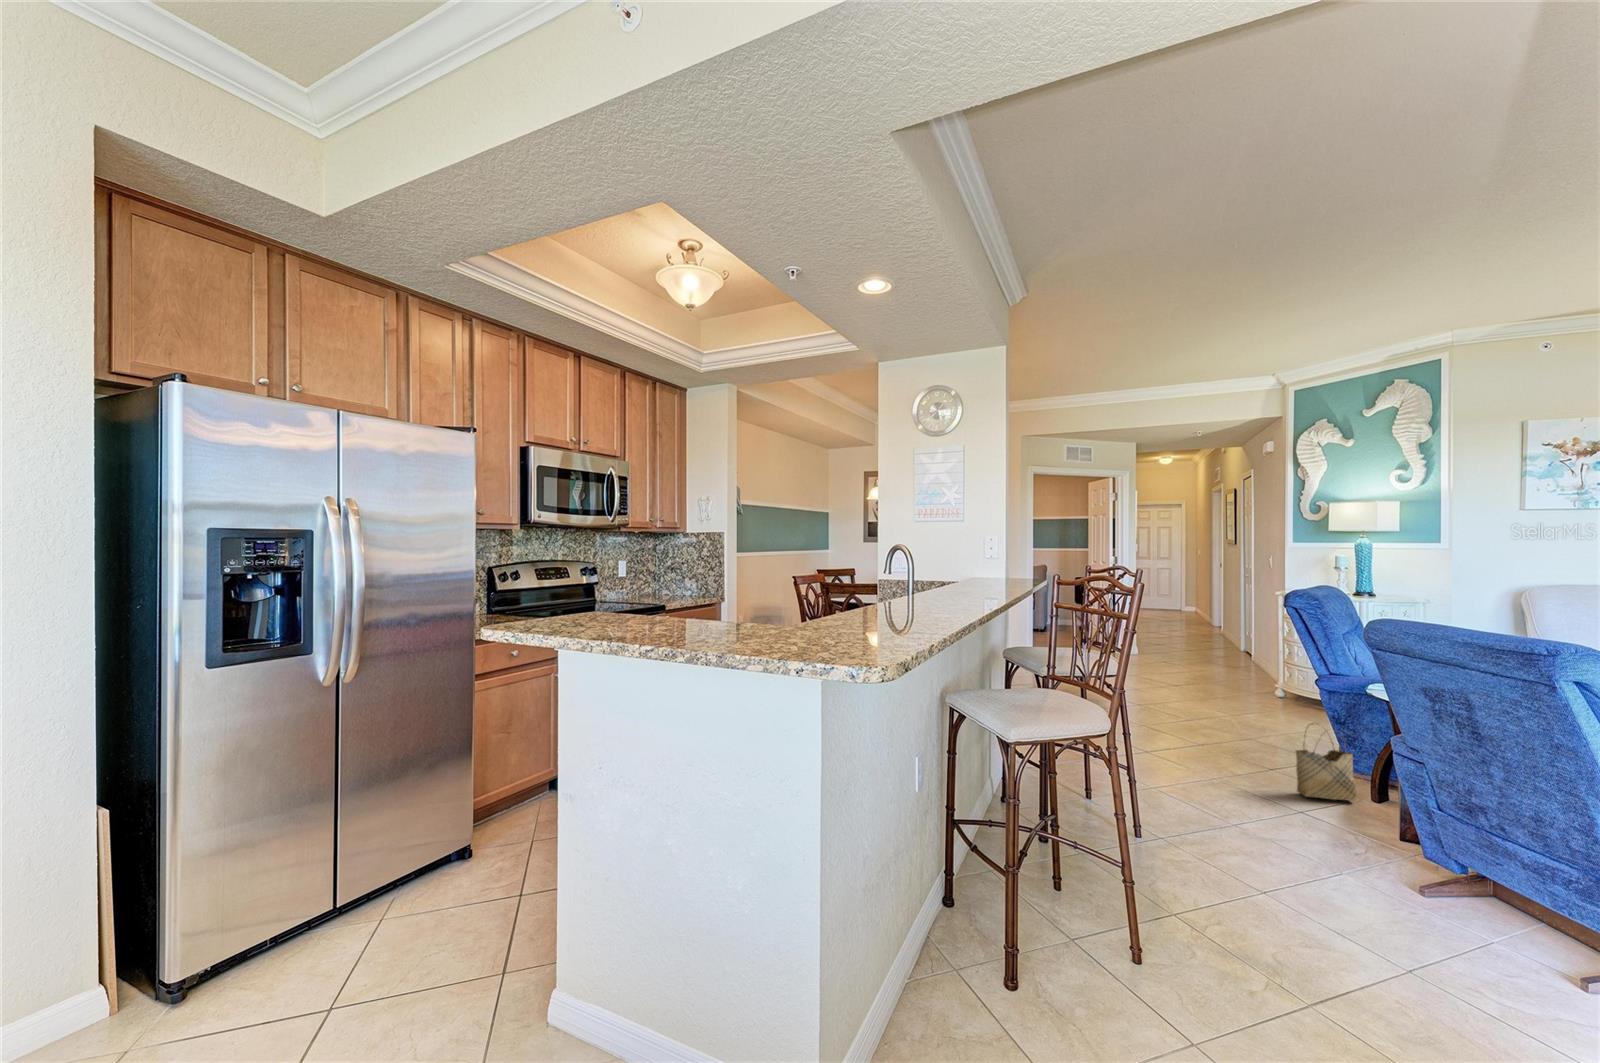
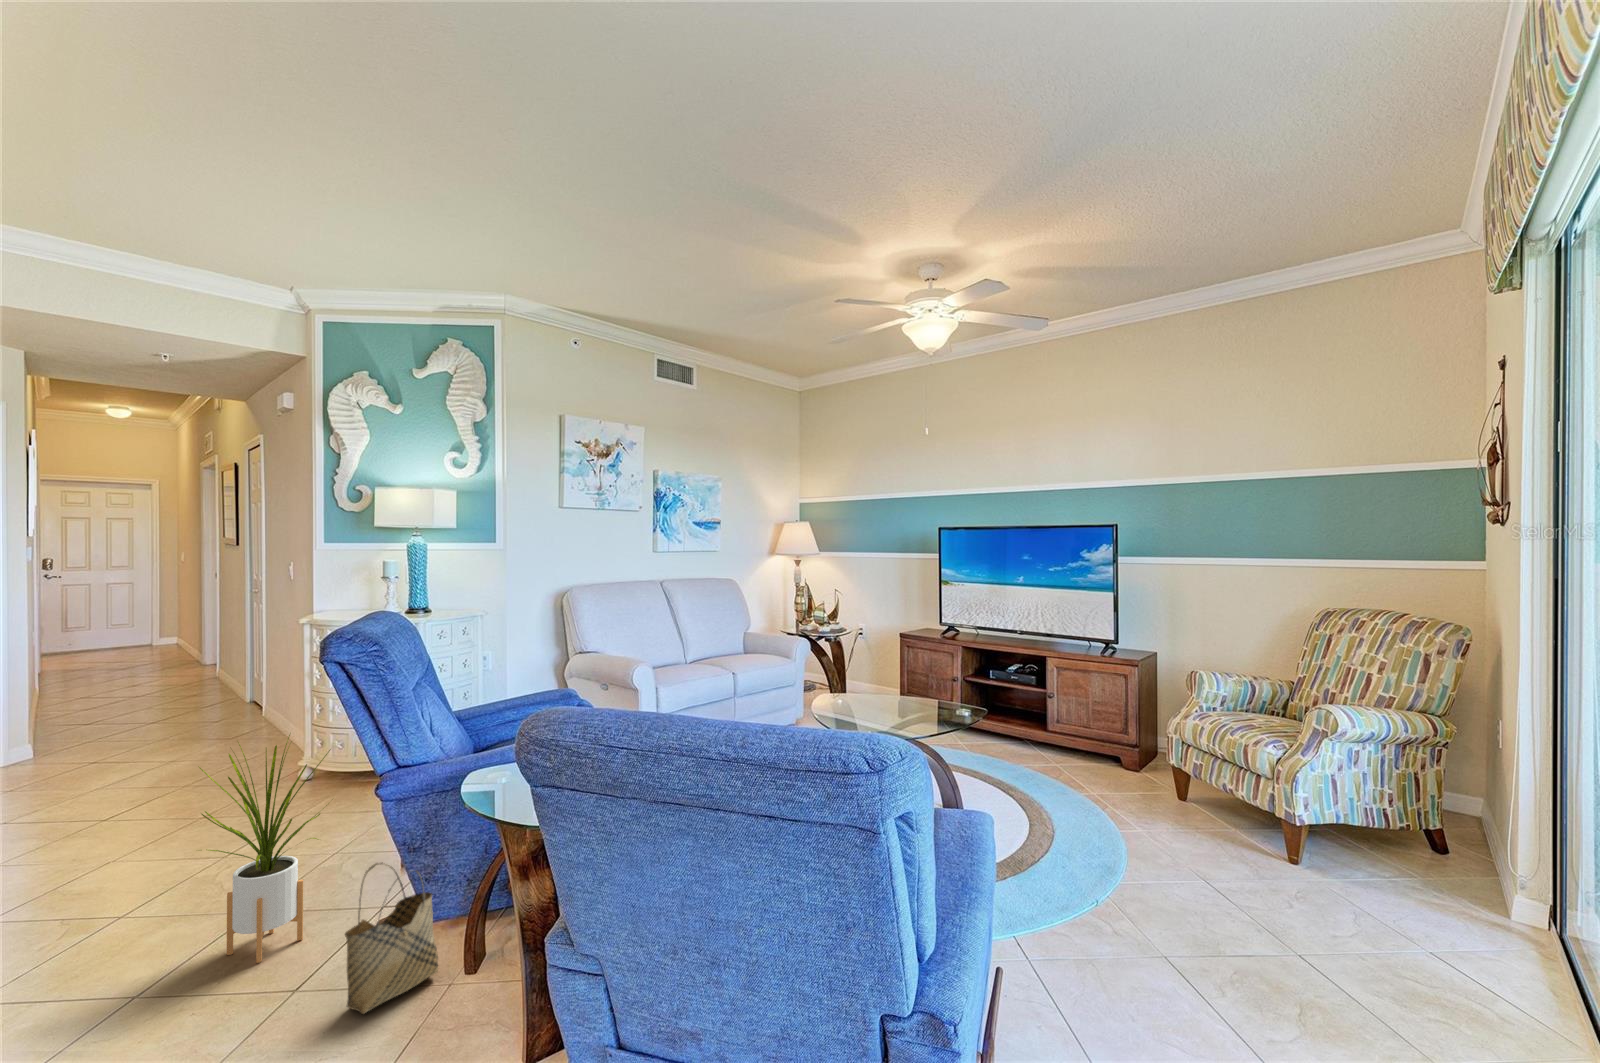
house plant: none [1219,643,1292,763] -> present [199,733,331,963]

